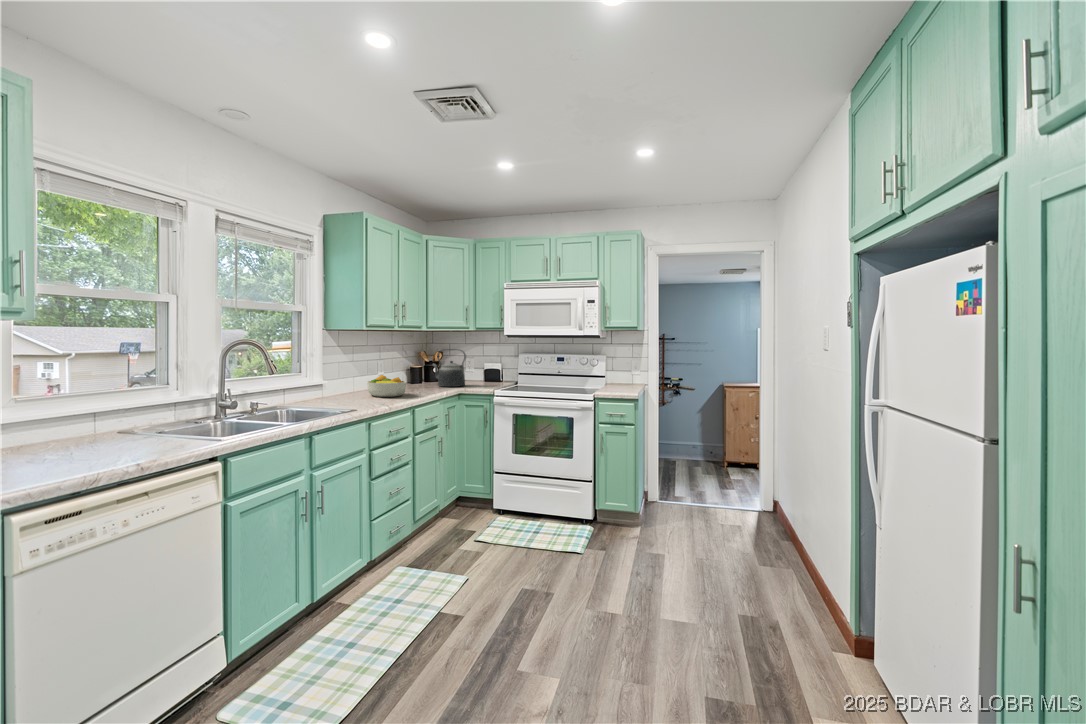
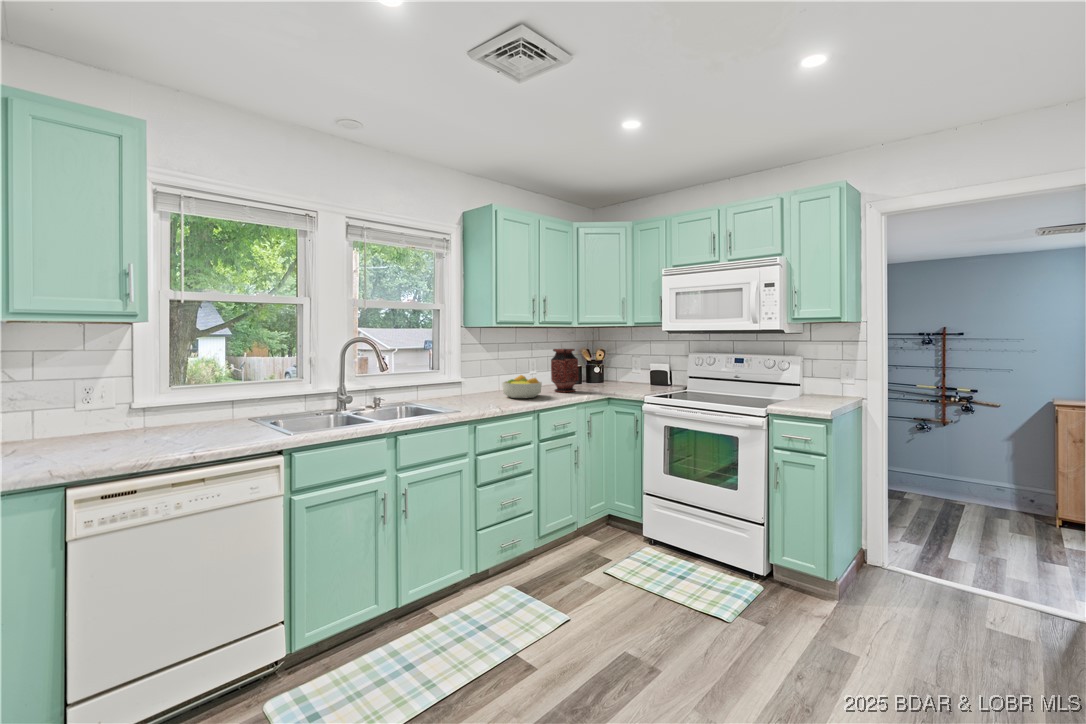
kettle: present [433,349,466,387] -> none [587,348,621,390]
vase: none [405,350,431,390] -> present [551,349,578,392]

